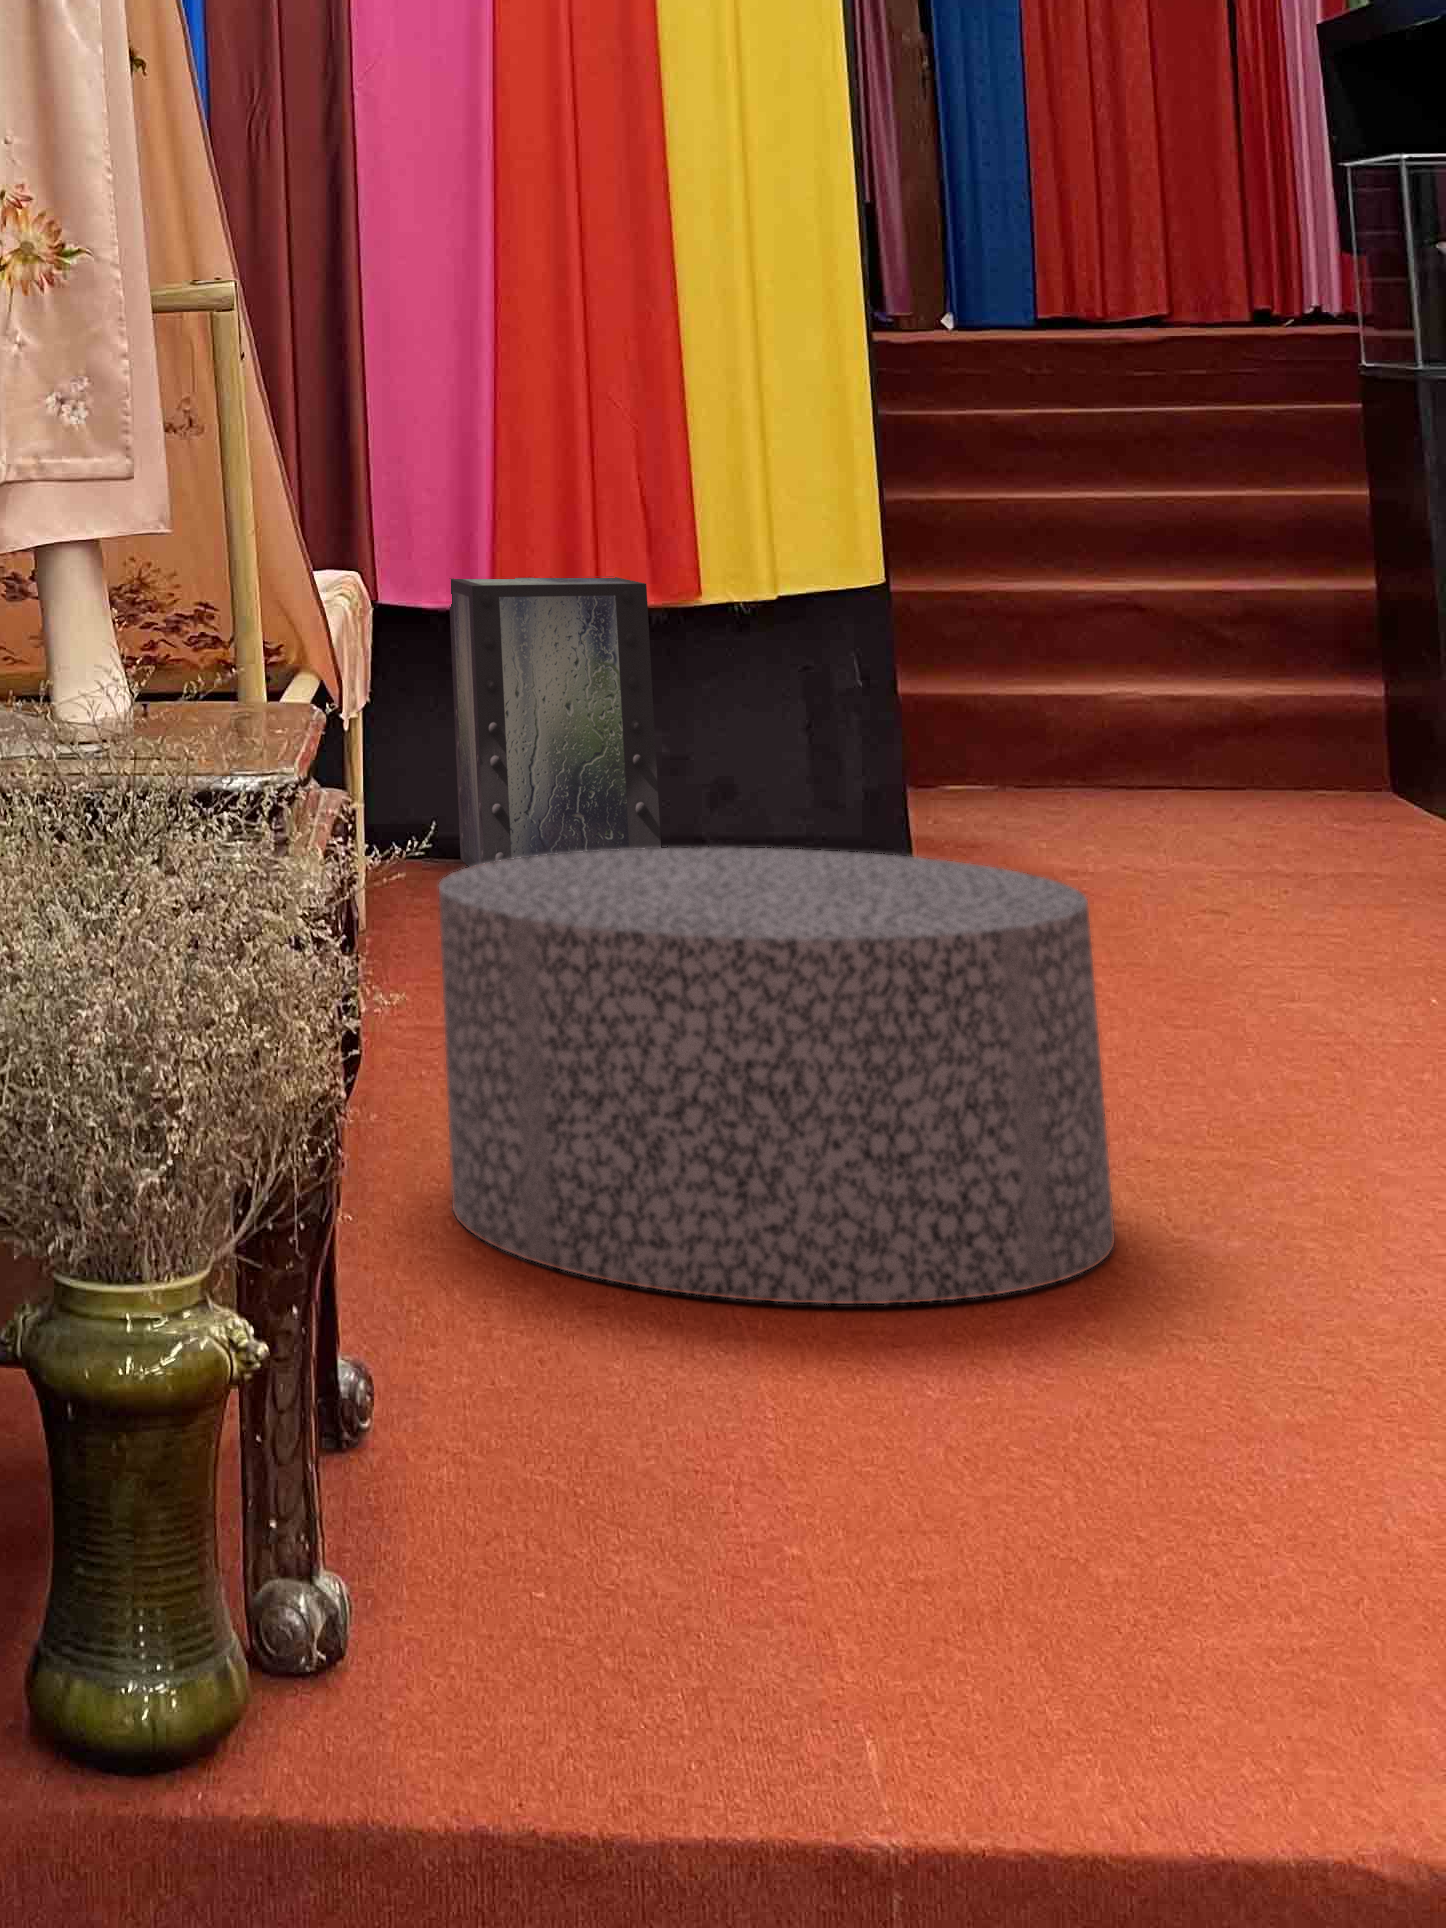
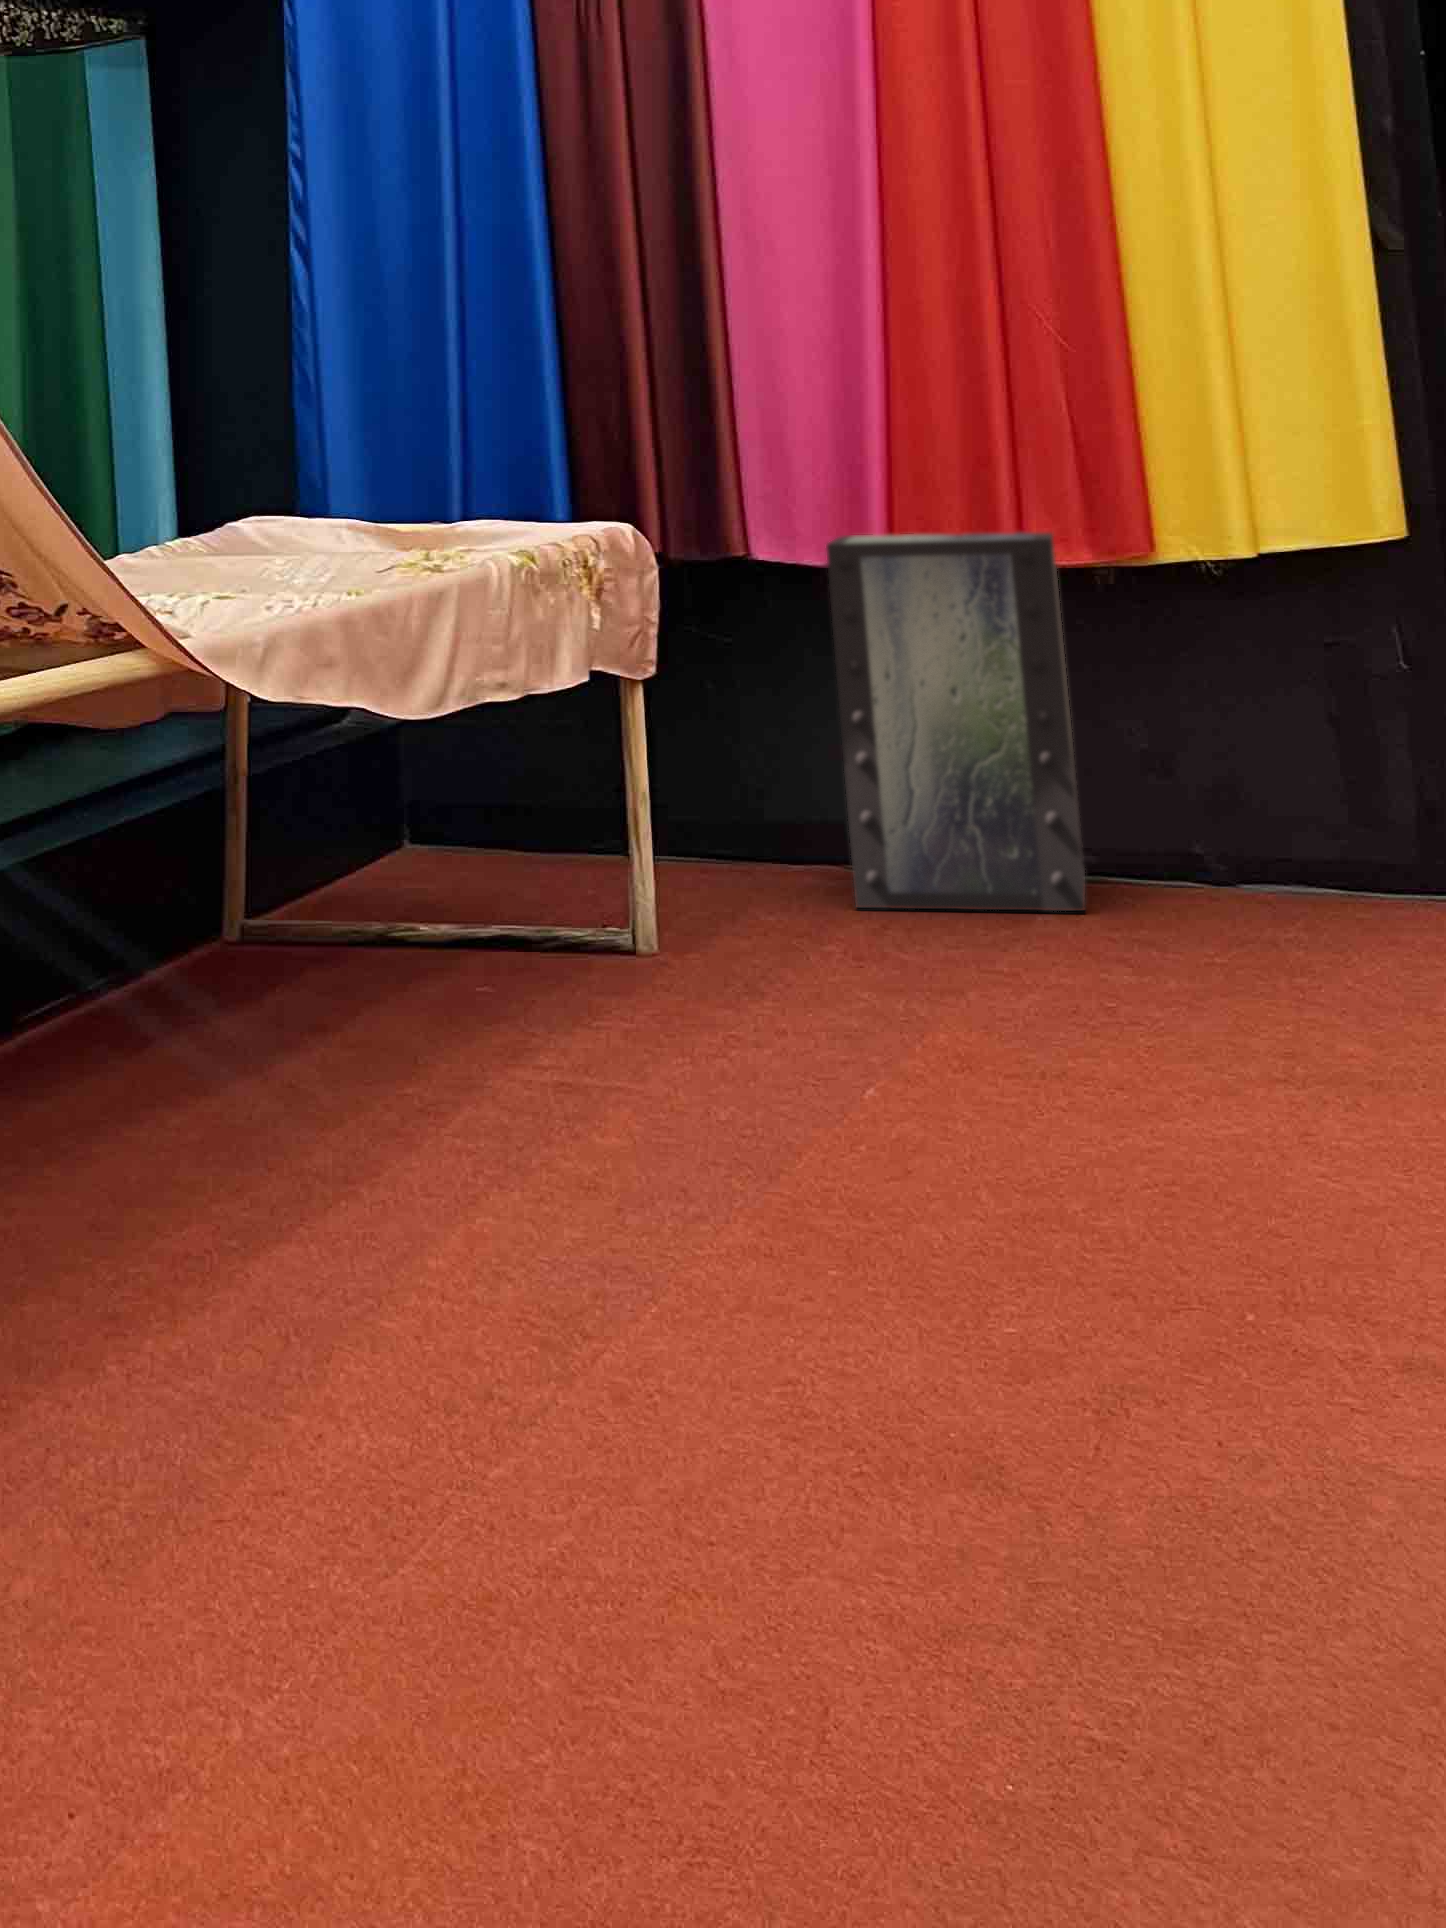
ottoman: present [439,848,1115,1304] -> none [201,881,1086,1512]

